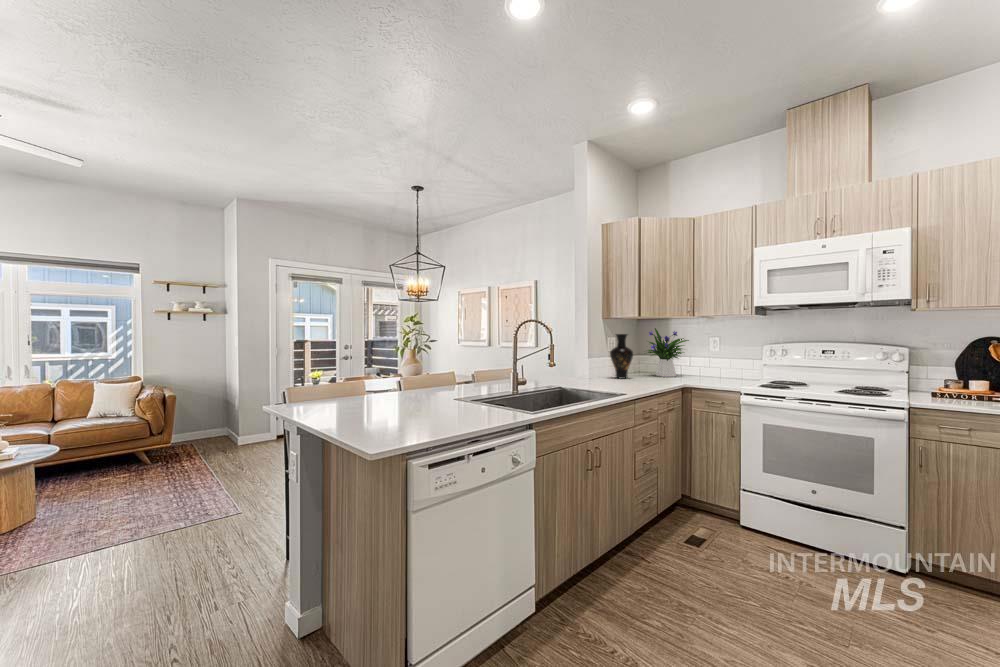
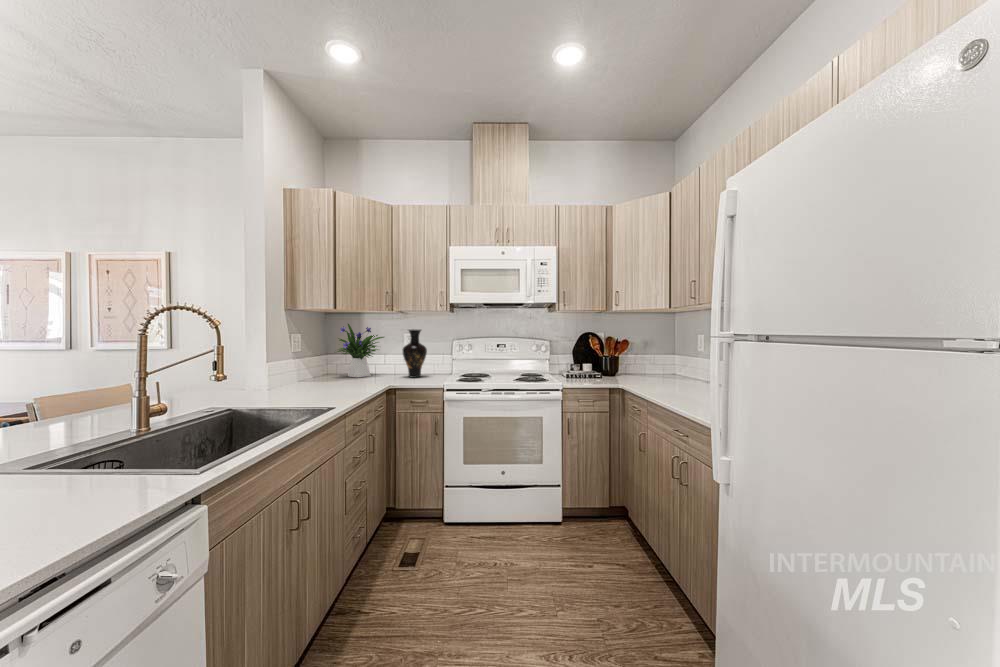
vase: present [610,334,633,379] -> present [403,329,427,378]

